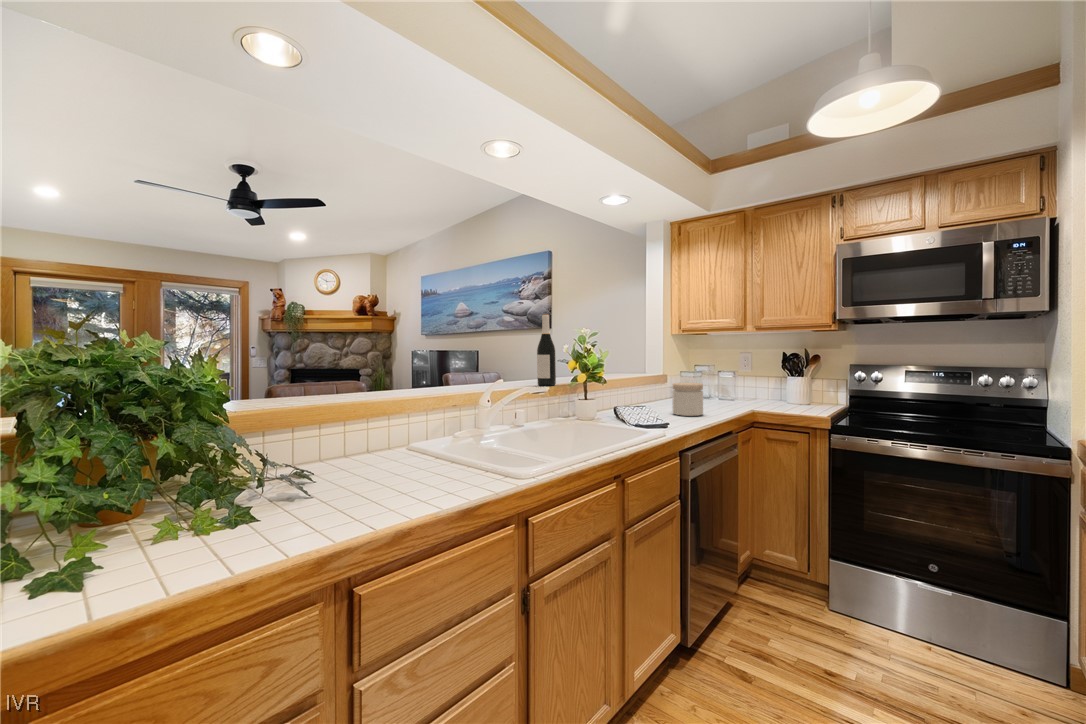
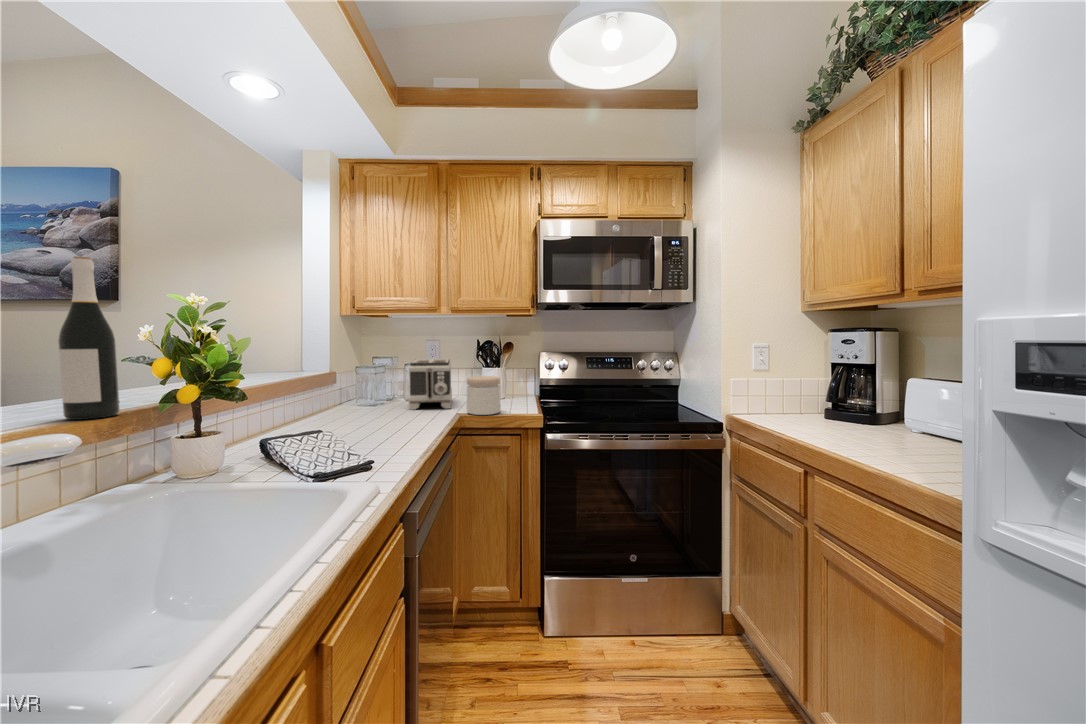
toaster: none [716,366,757,406] -> present [409,359,452,410]
jar: present [673,383,703,416] -> present [467,376,501,415]

